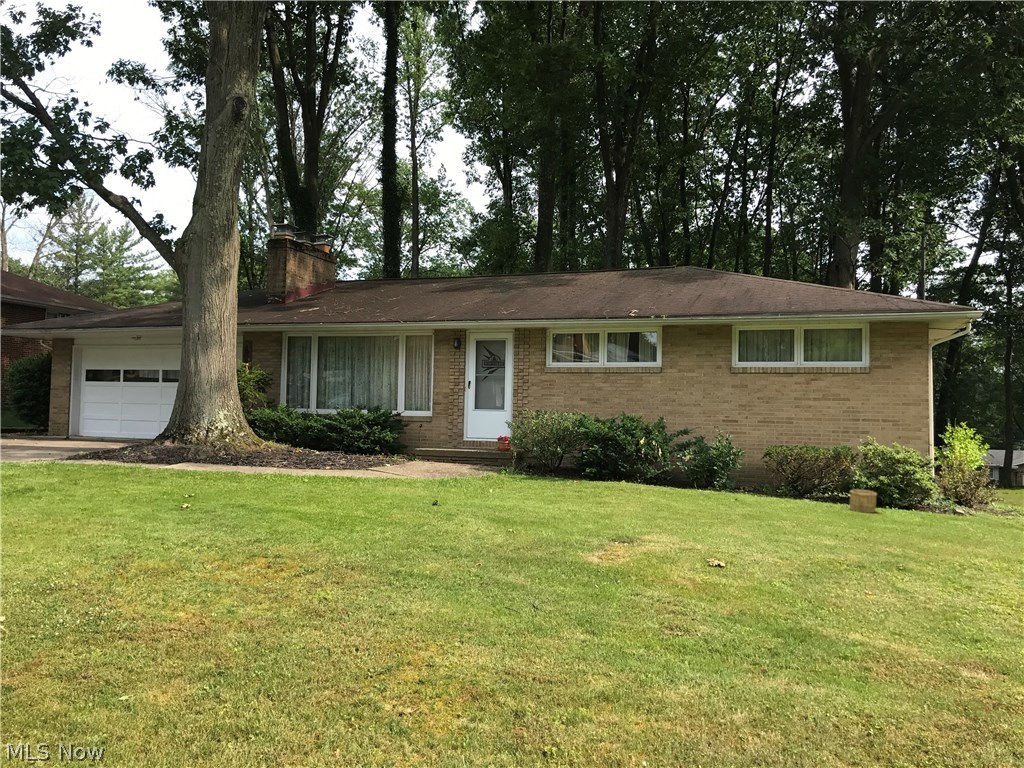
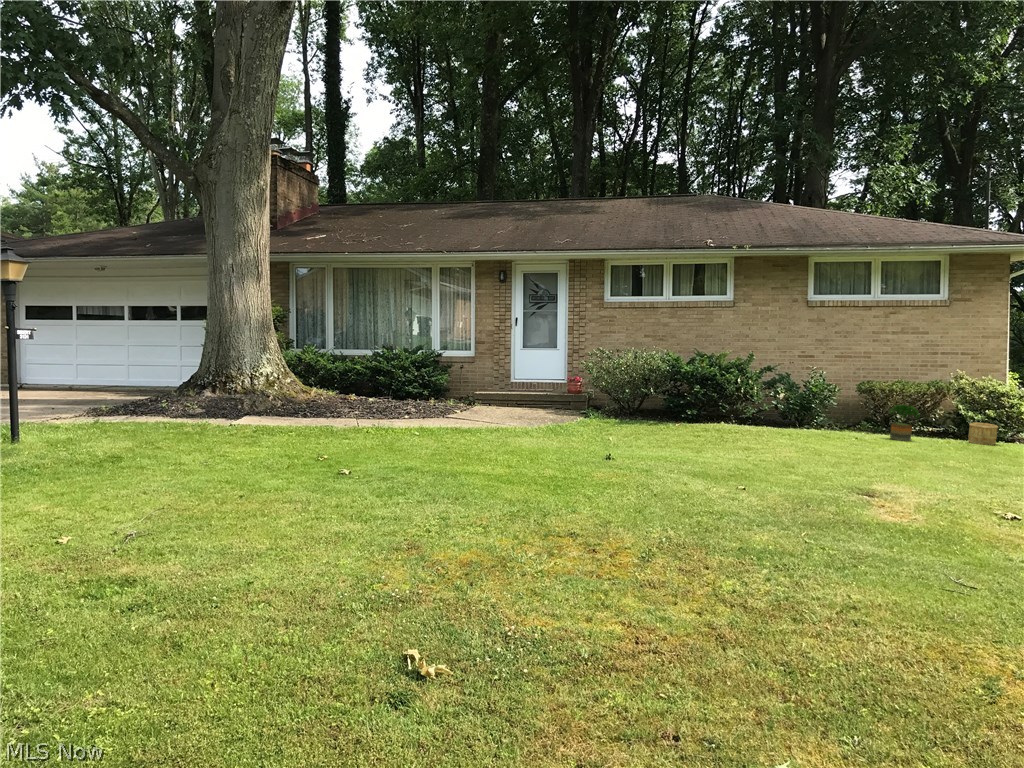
potted tree: none [762,468,790,506] -> present [890,405,920,441]

